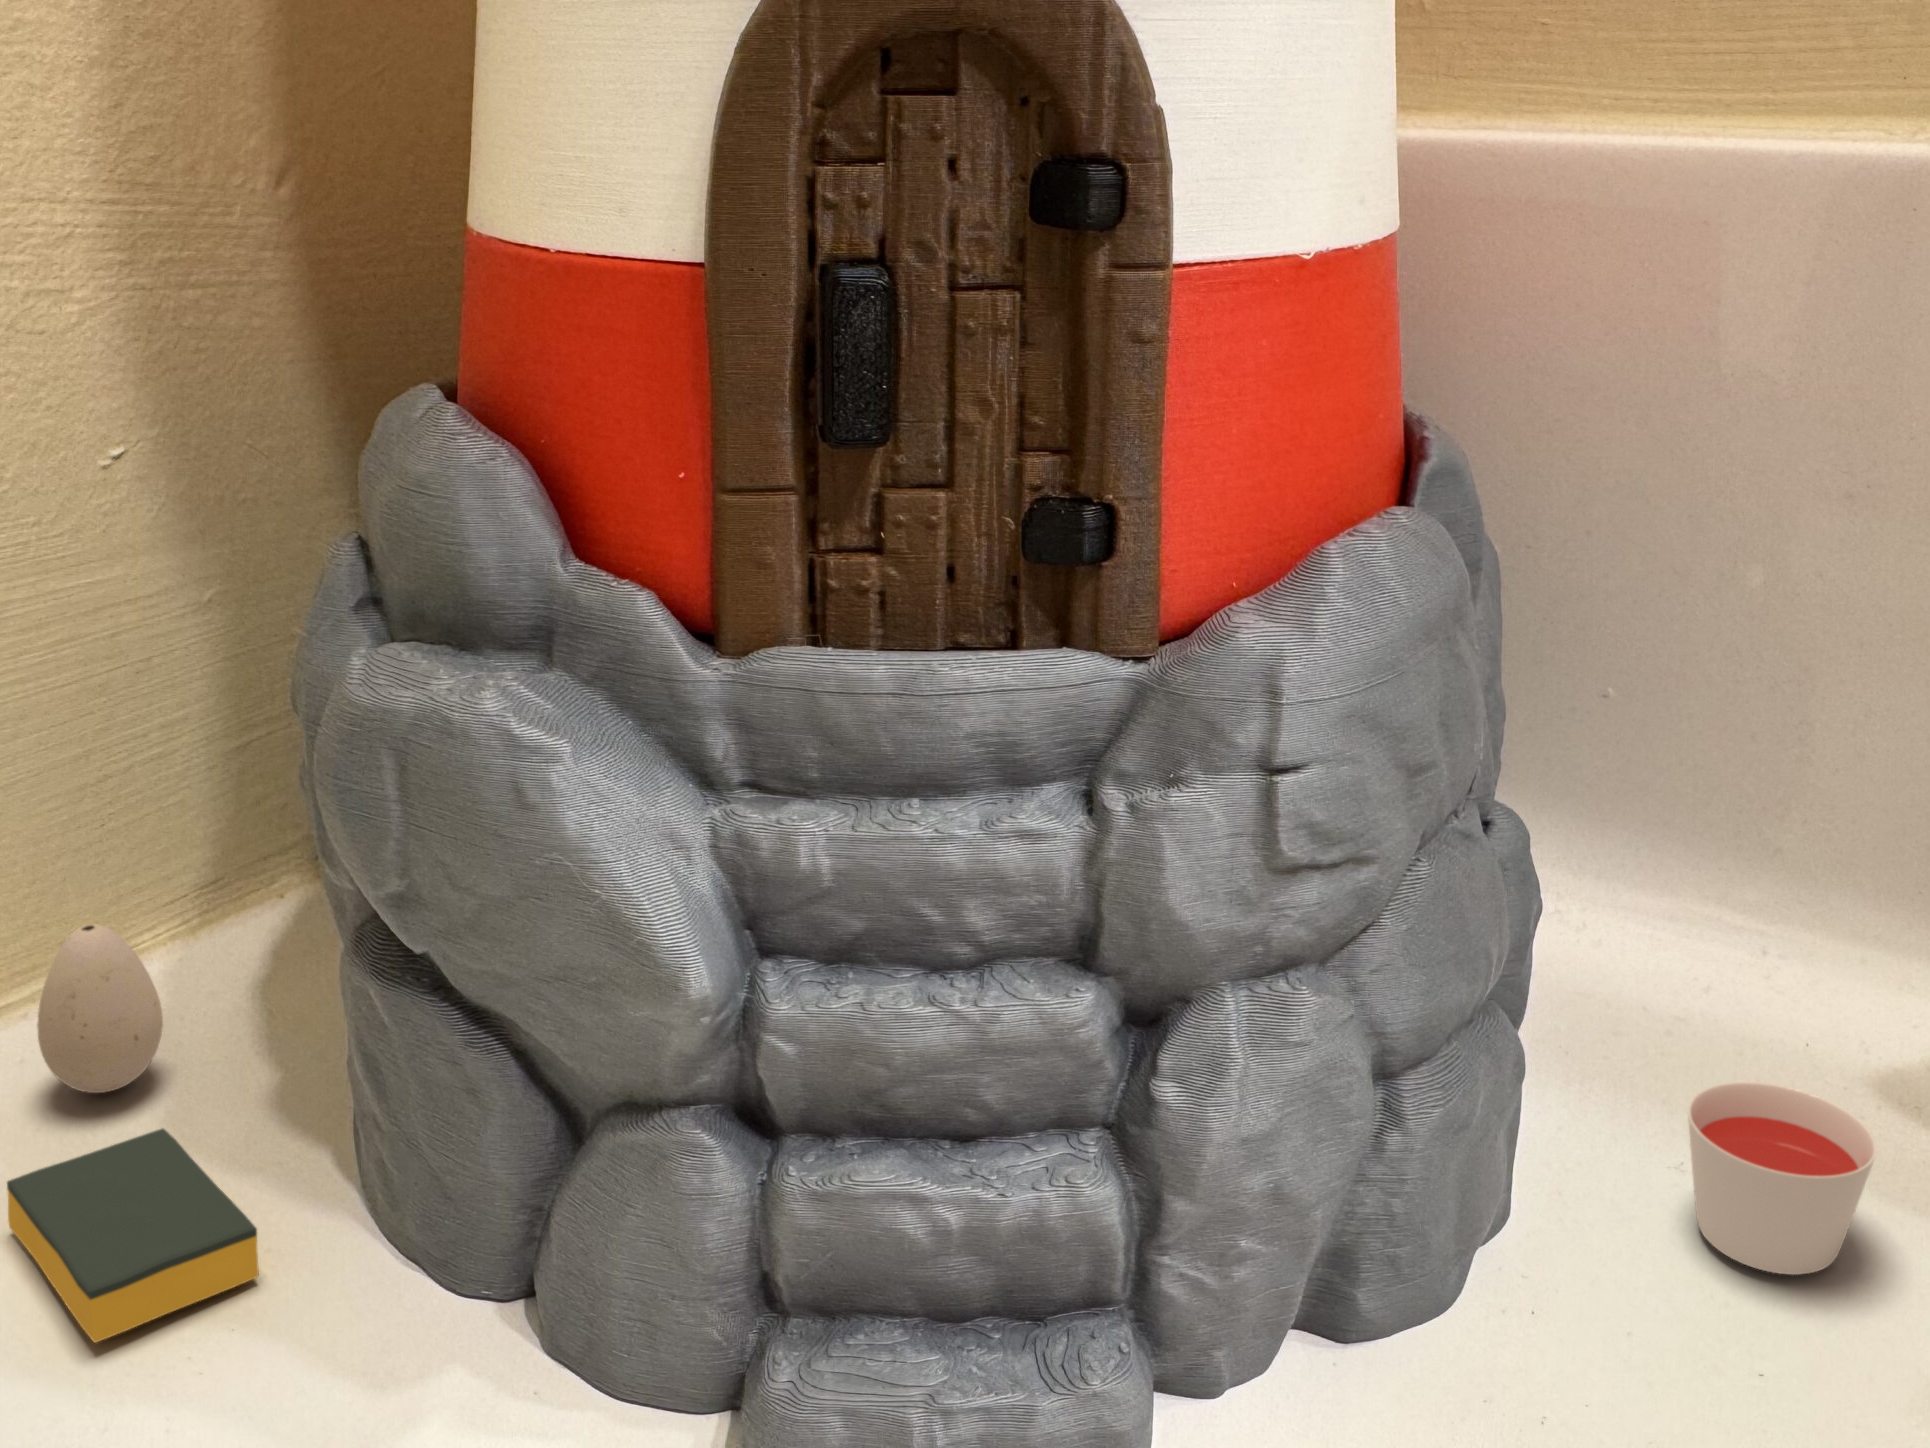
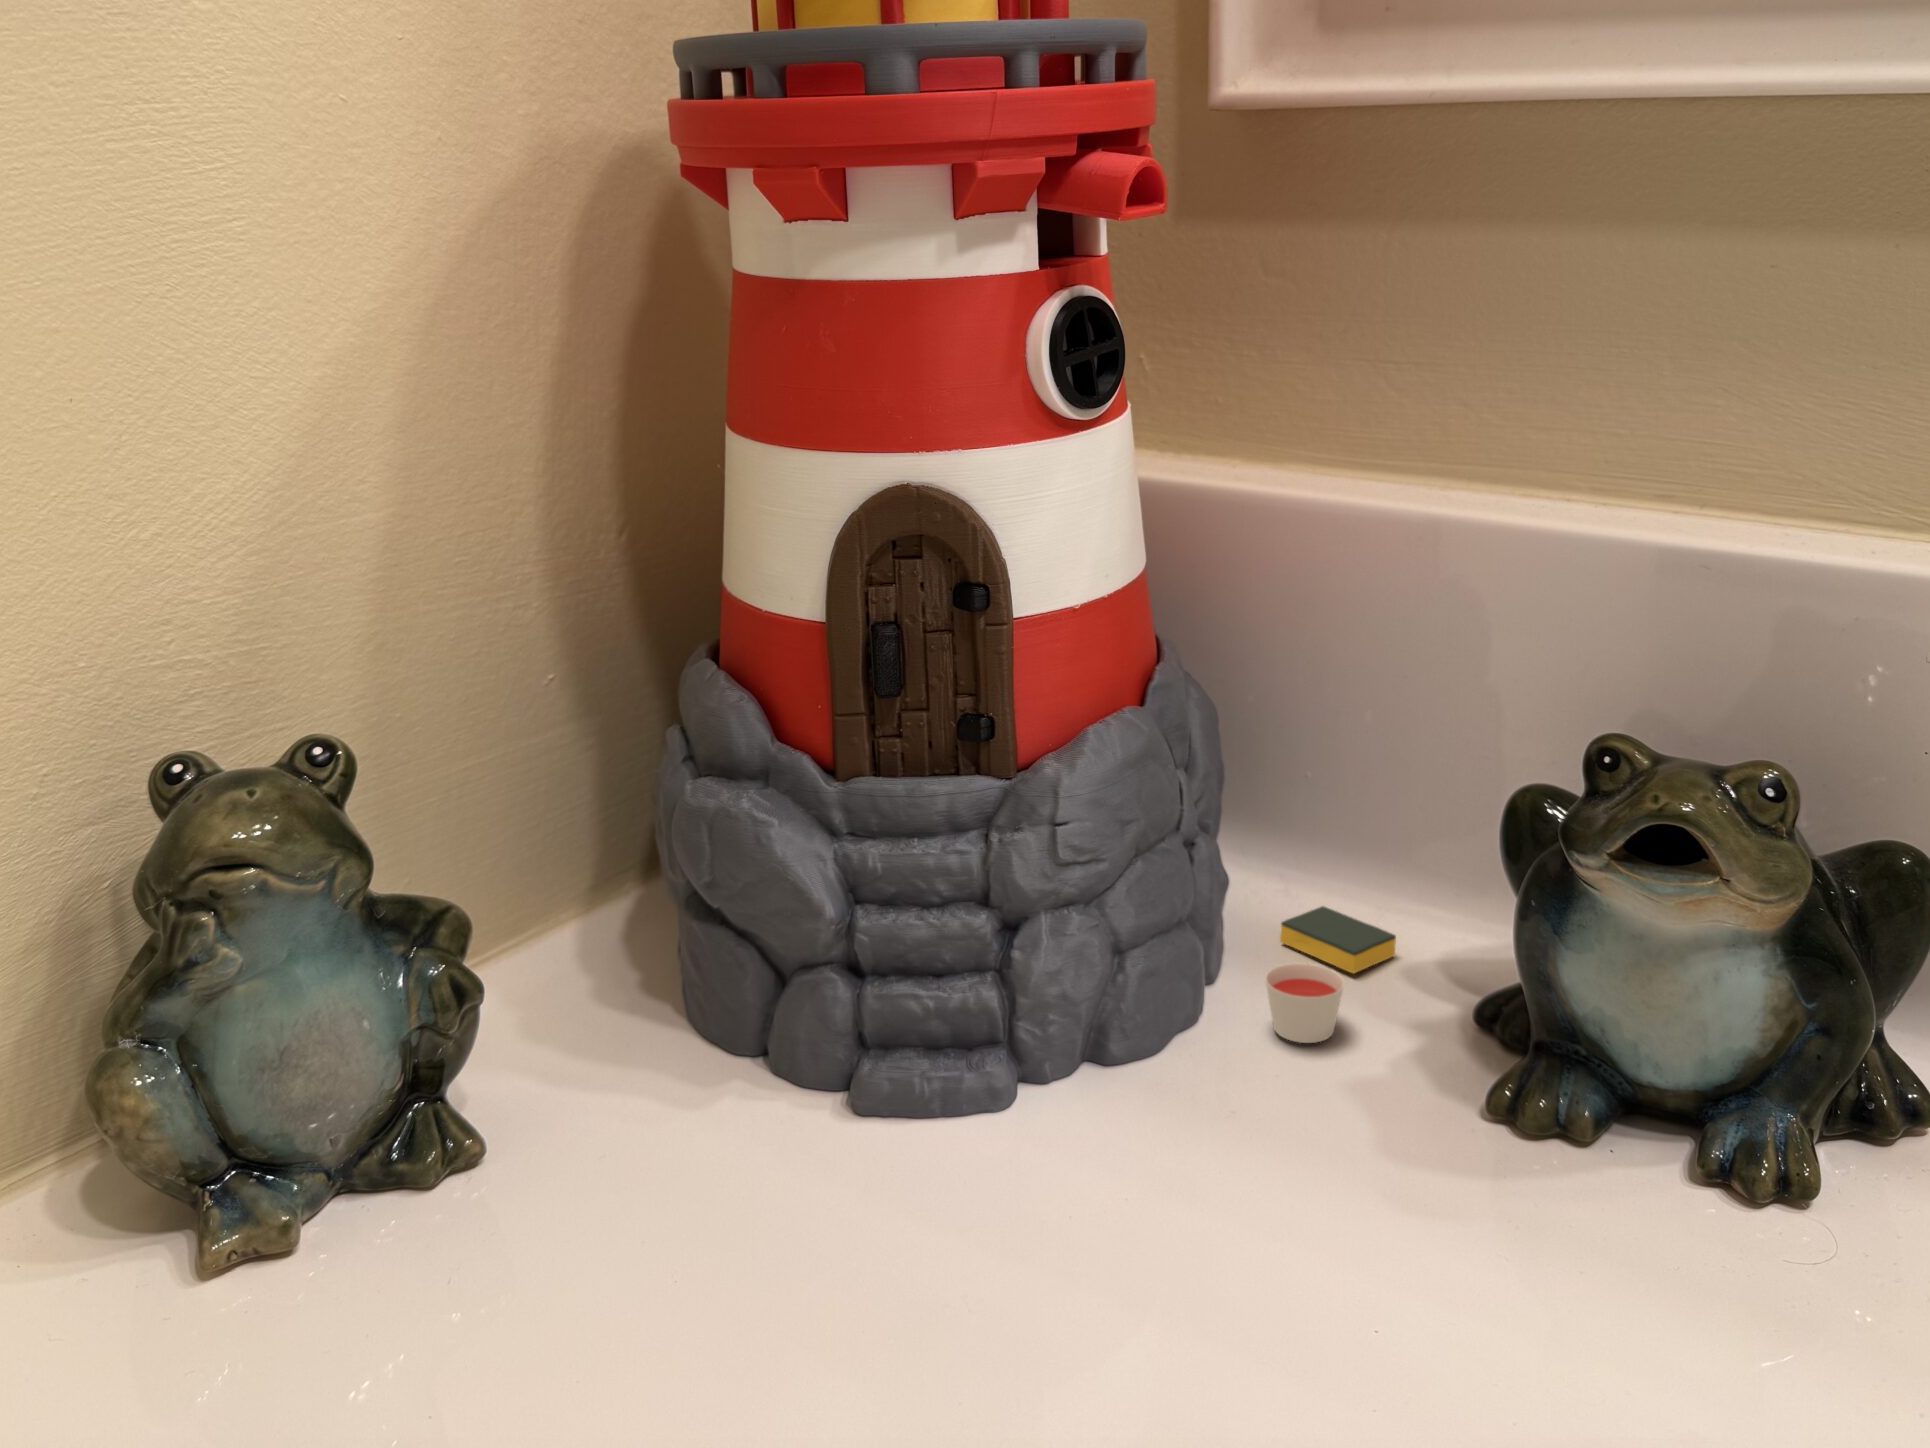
decorative egg: present [37,924,163,1093] -> none [540,902,592,979]
sponge: present [7,1129,259,1343] -> present [1280,906,1396,973]

